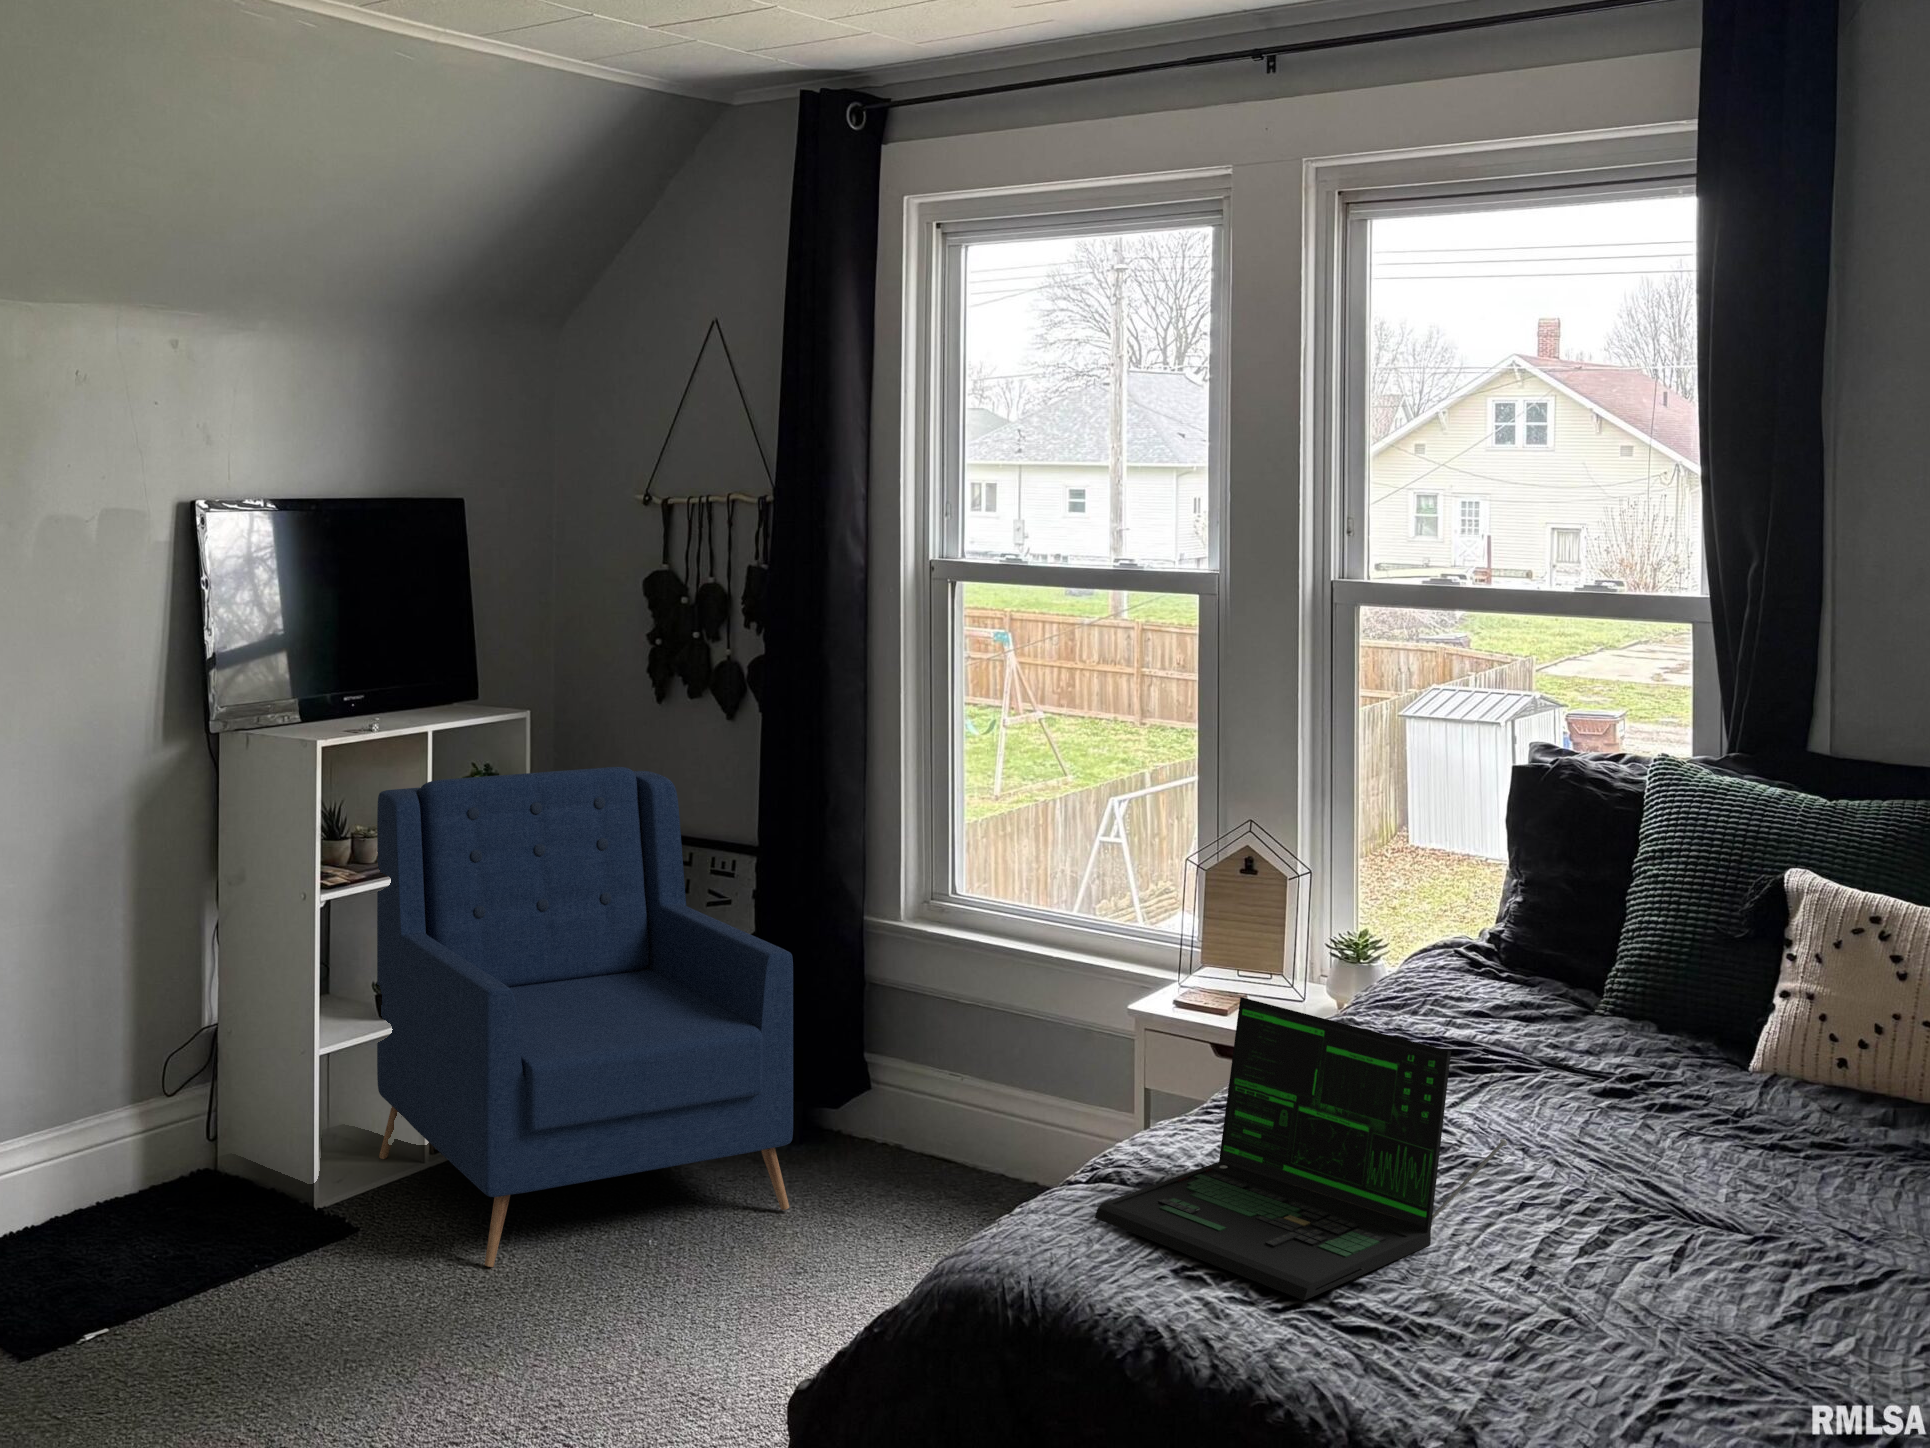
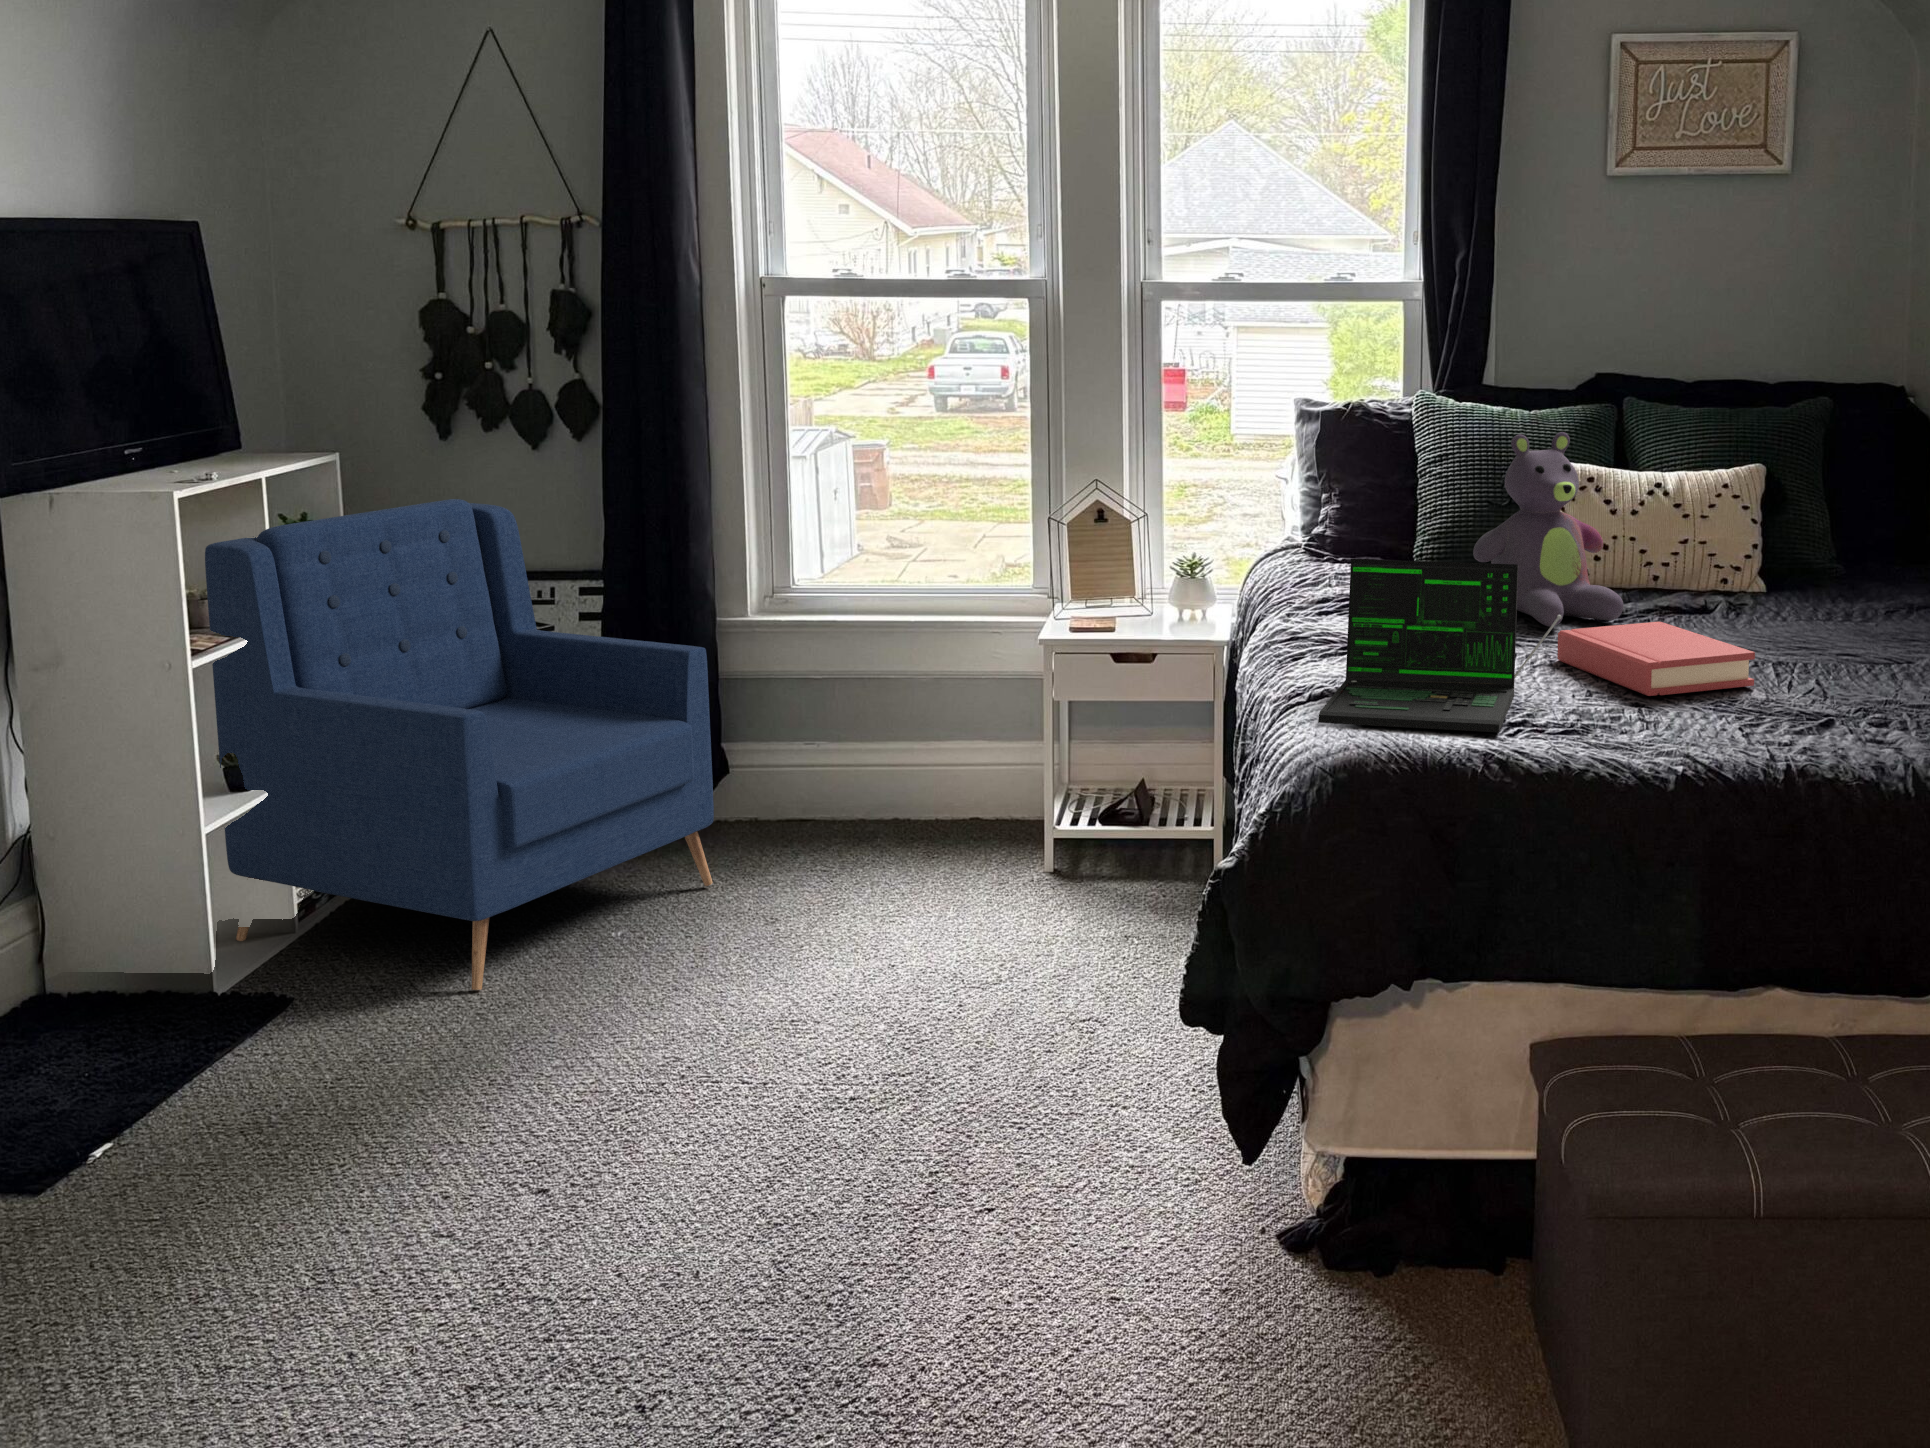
stuffed bear: none [1563,845,1806,1151] -> present [1473,432,1624,627]
hardback book: none [1589,1156,1859,1329] -> present [1557,622,1755,696]

